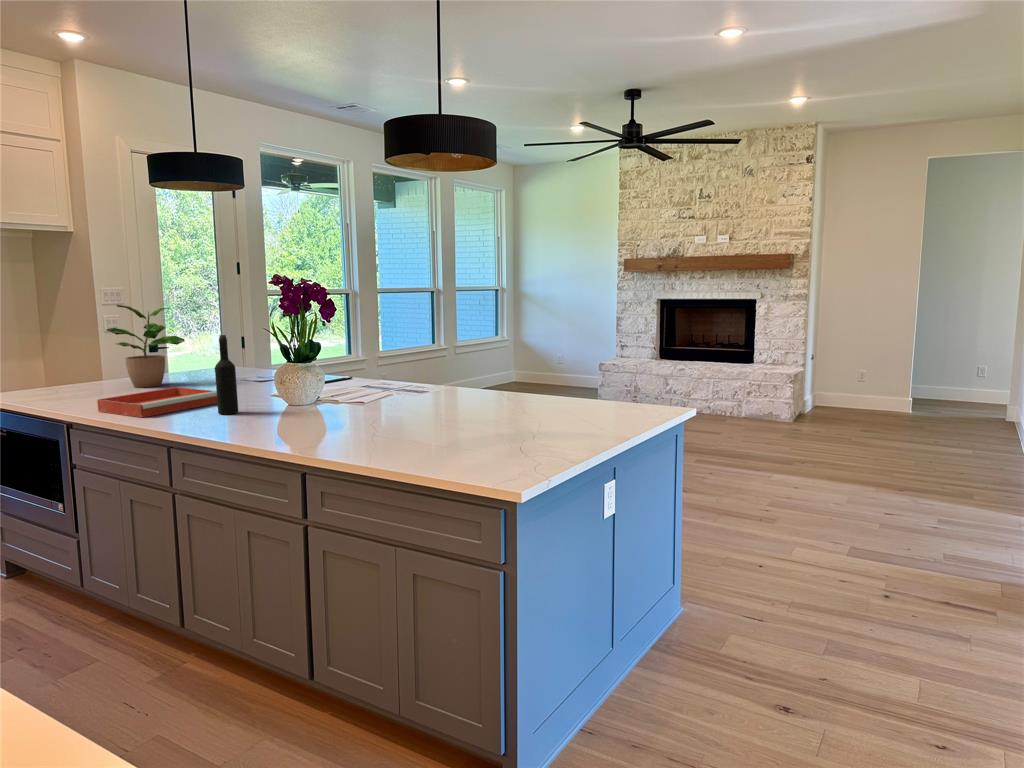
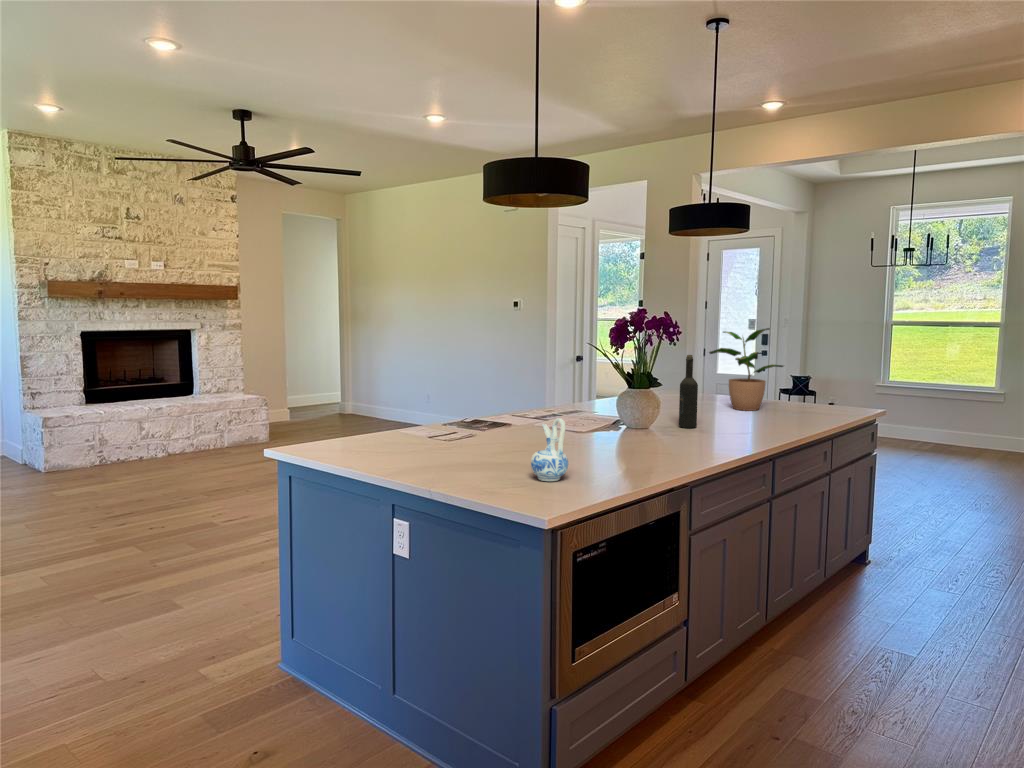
potted plant: present [107,305,185,387] -> present [709,328,783,411]
ceramic pitcher: none [45,356,75,395] -> present [531,418,568,481]
tray: present [97,387,217,417] -> none [600,419,718,453]

